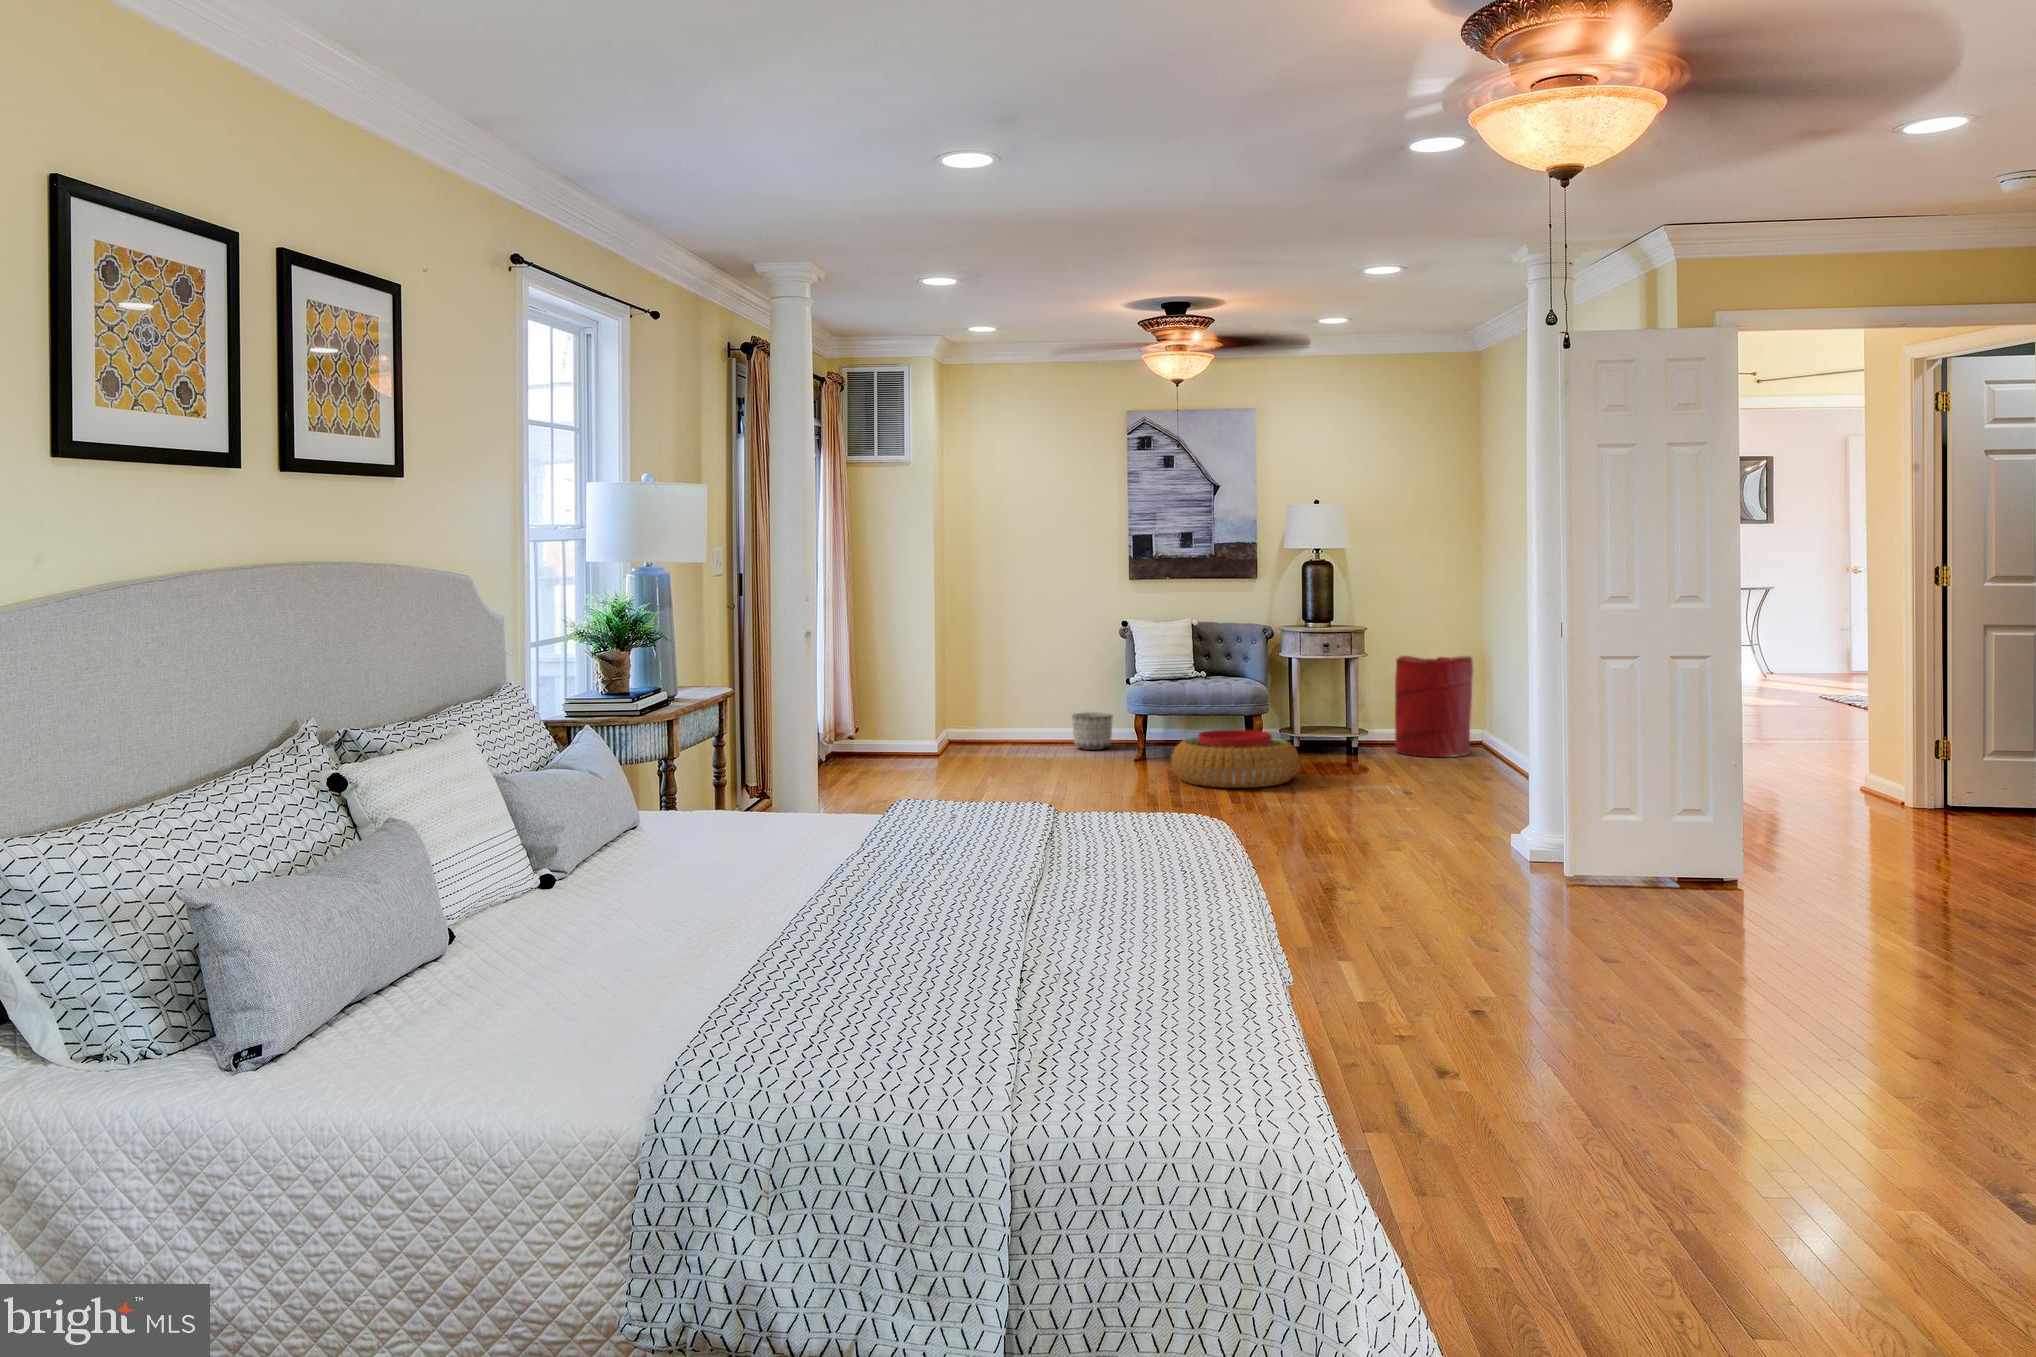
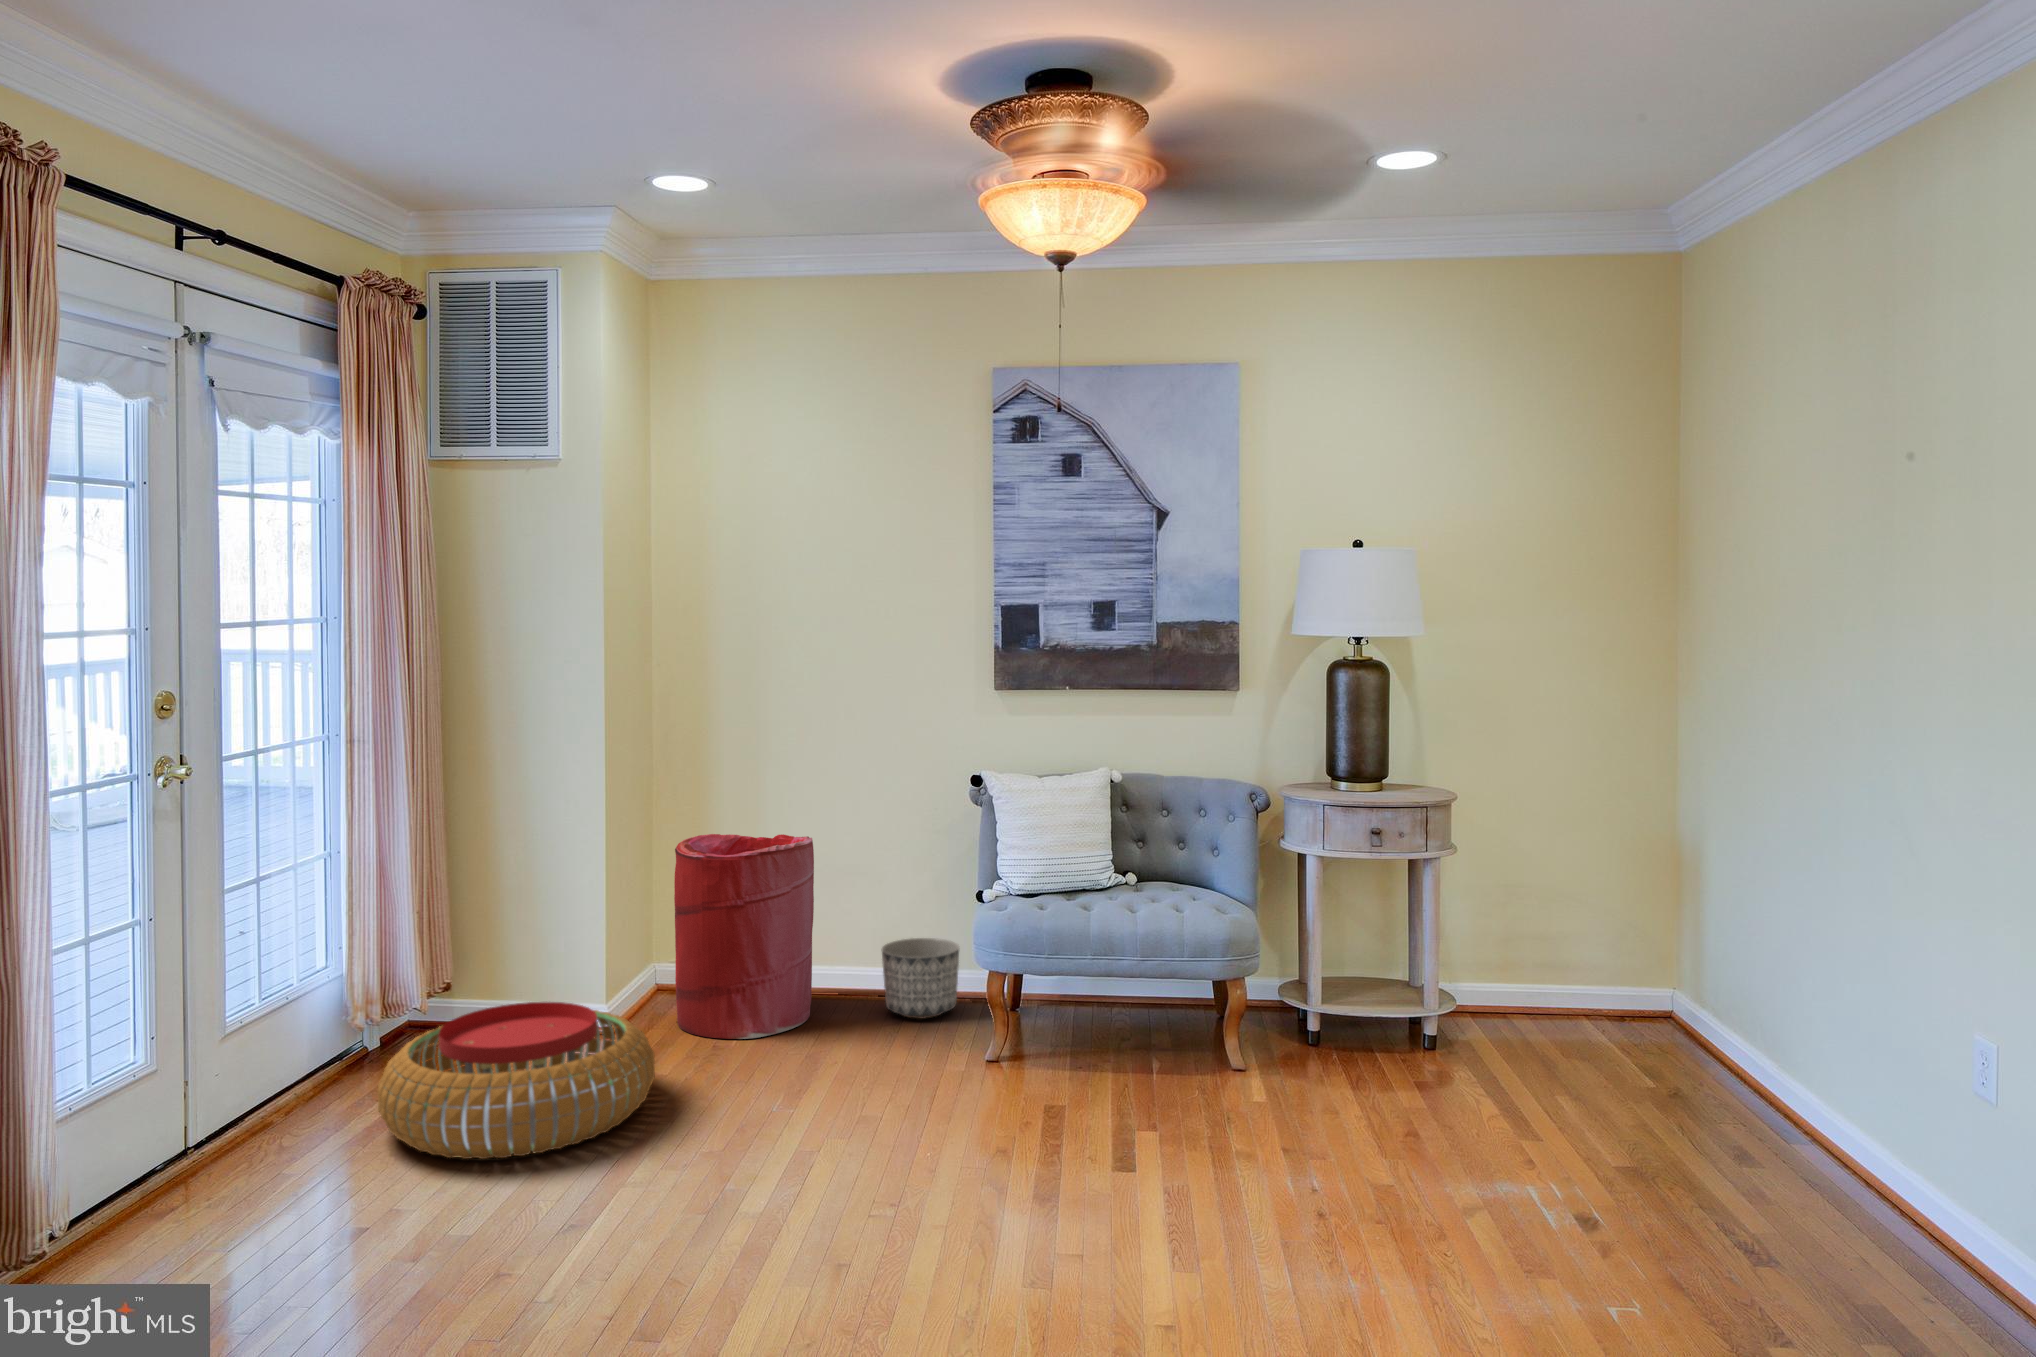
laundry hamper: present [1395,656,1473,757] -> present [674,834,814,1039]
pouf: present [1171,729,1299,788] -> present [378,1002,655,1159]

